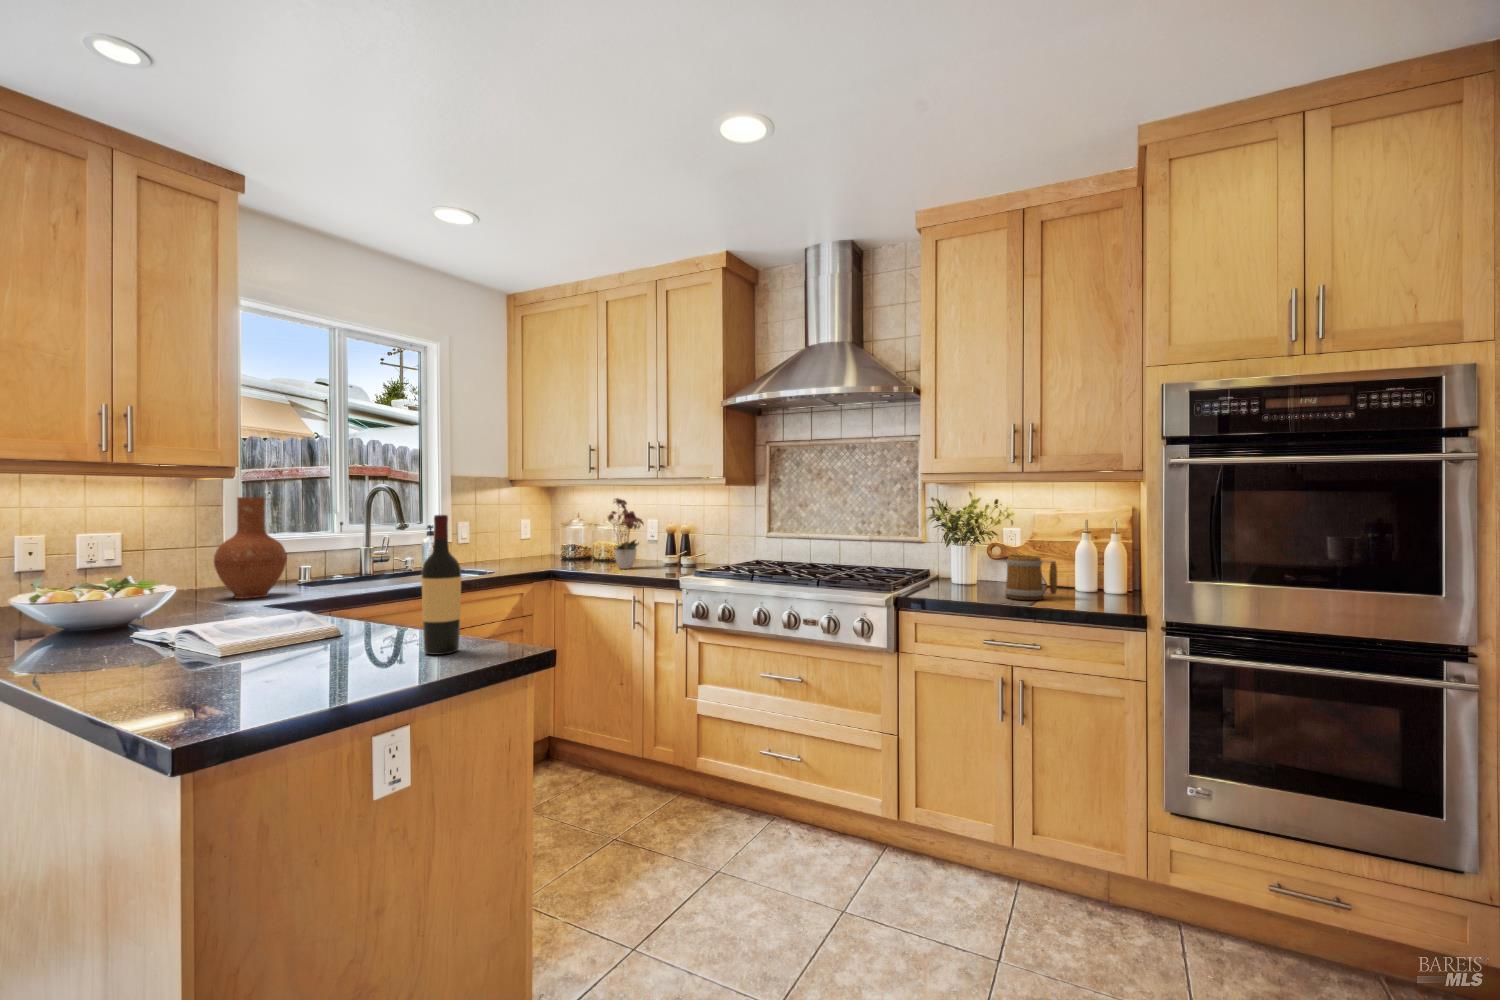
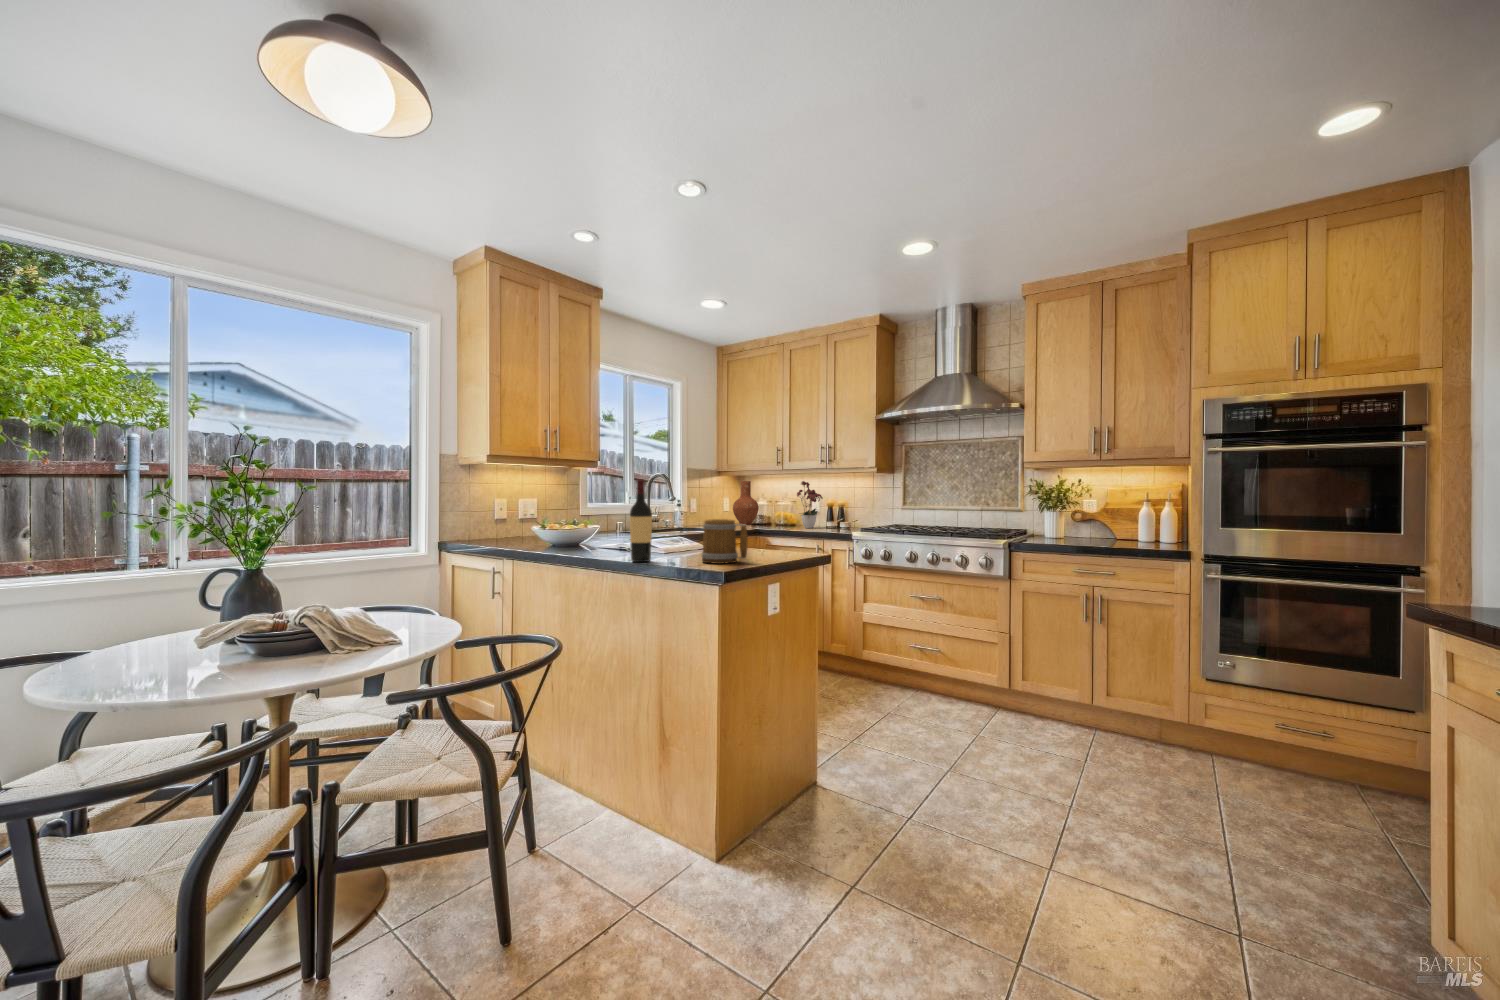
vase: present [214,497,287,599] -> present [733,481,759,525]
wine bottle: present [421,515,461,655] -> present [630,479,652,562]
mug: present [1005,555,1057,600] -> present [702,519,748,564]

